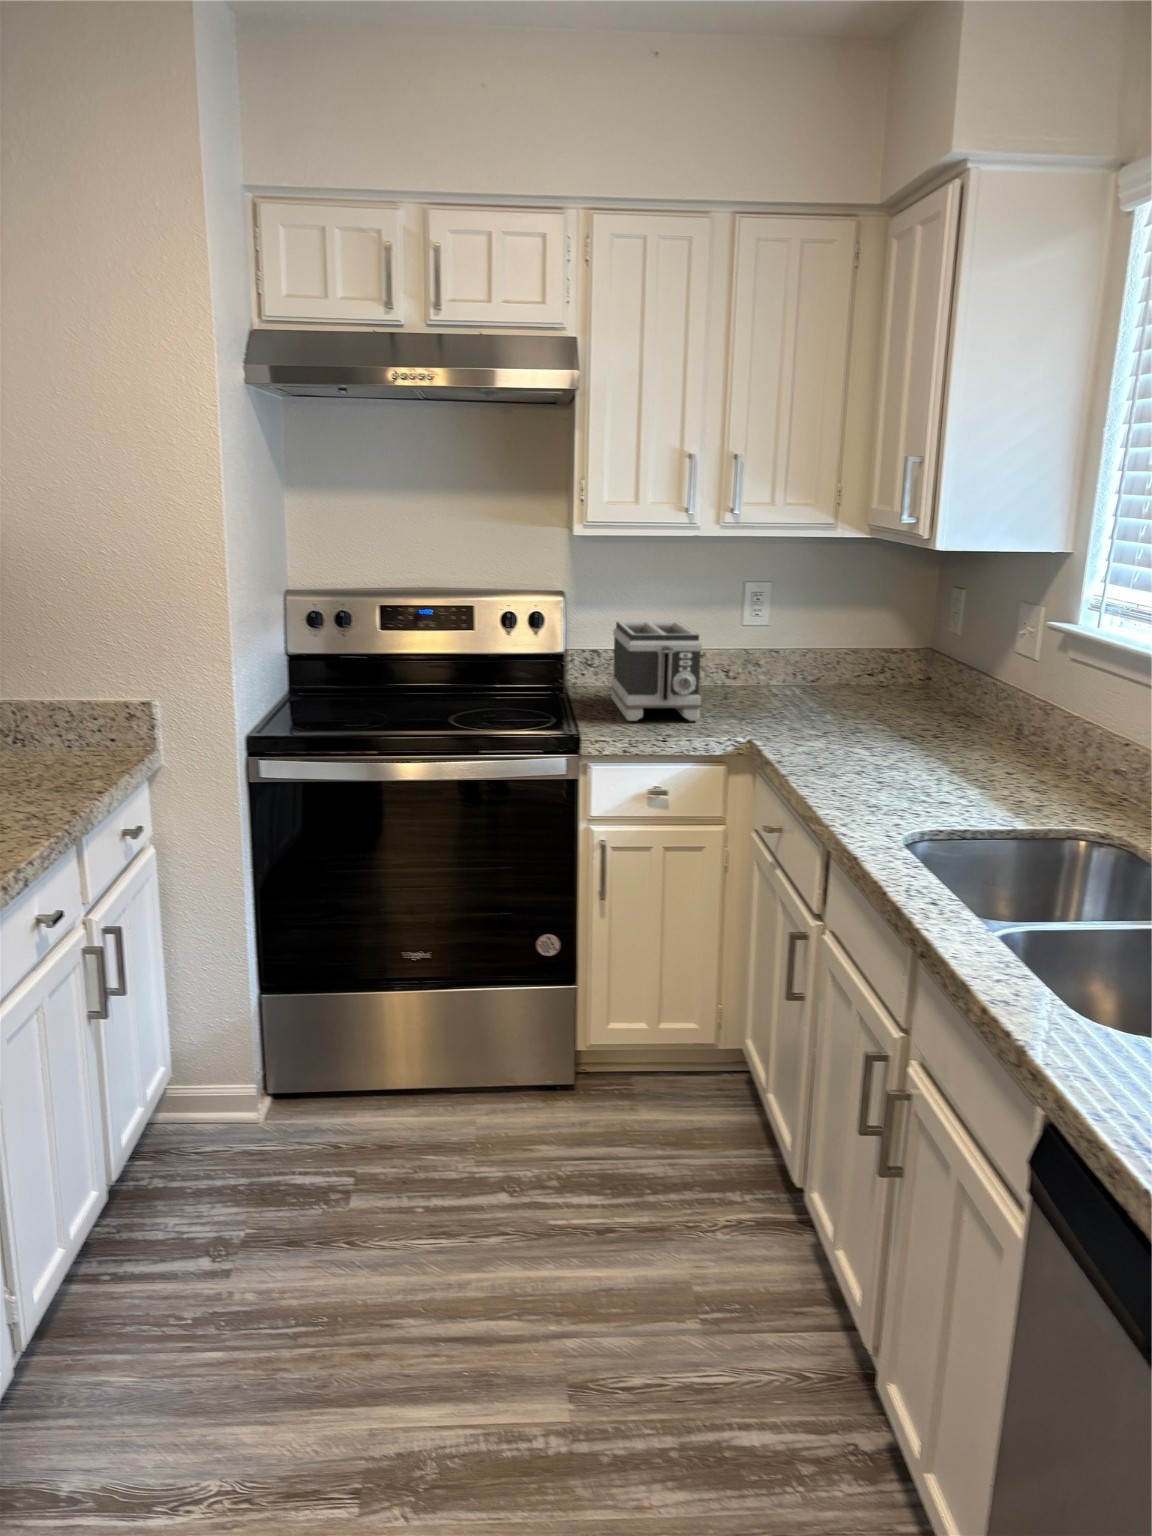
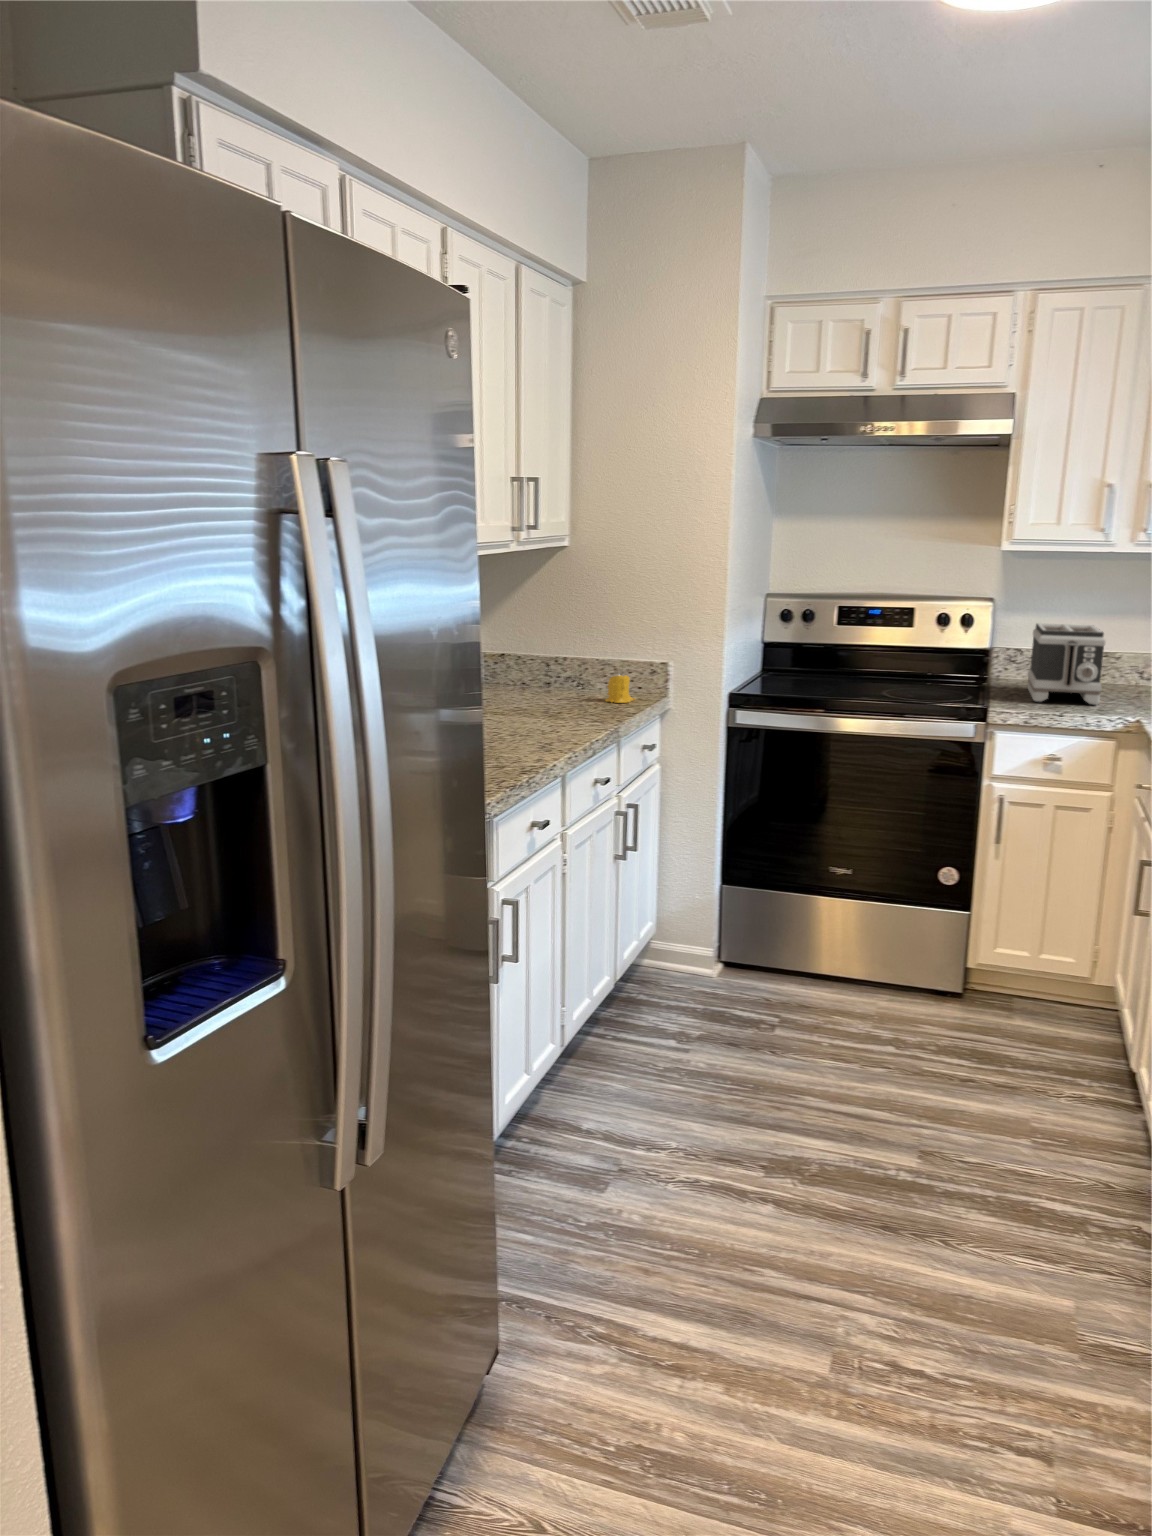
candle: none [52,729,102,775] -> present [606,675,635,703]

